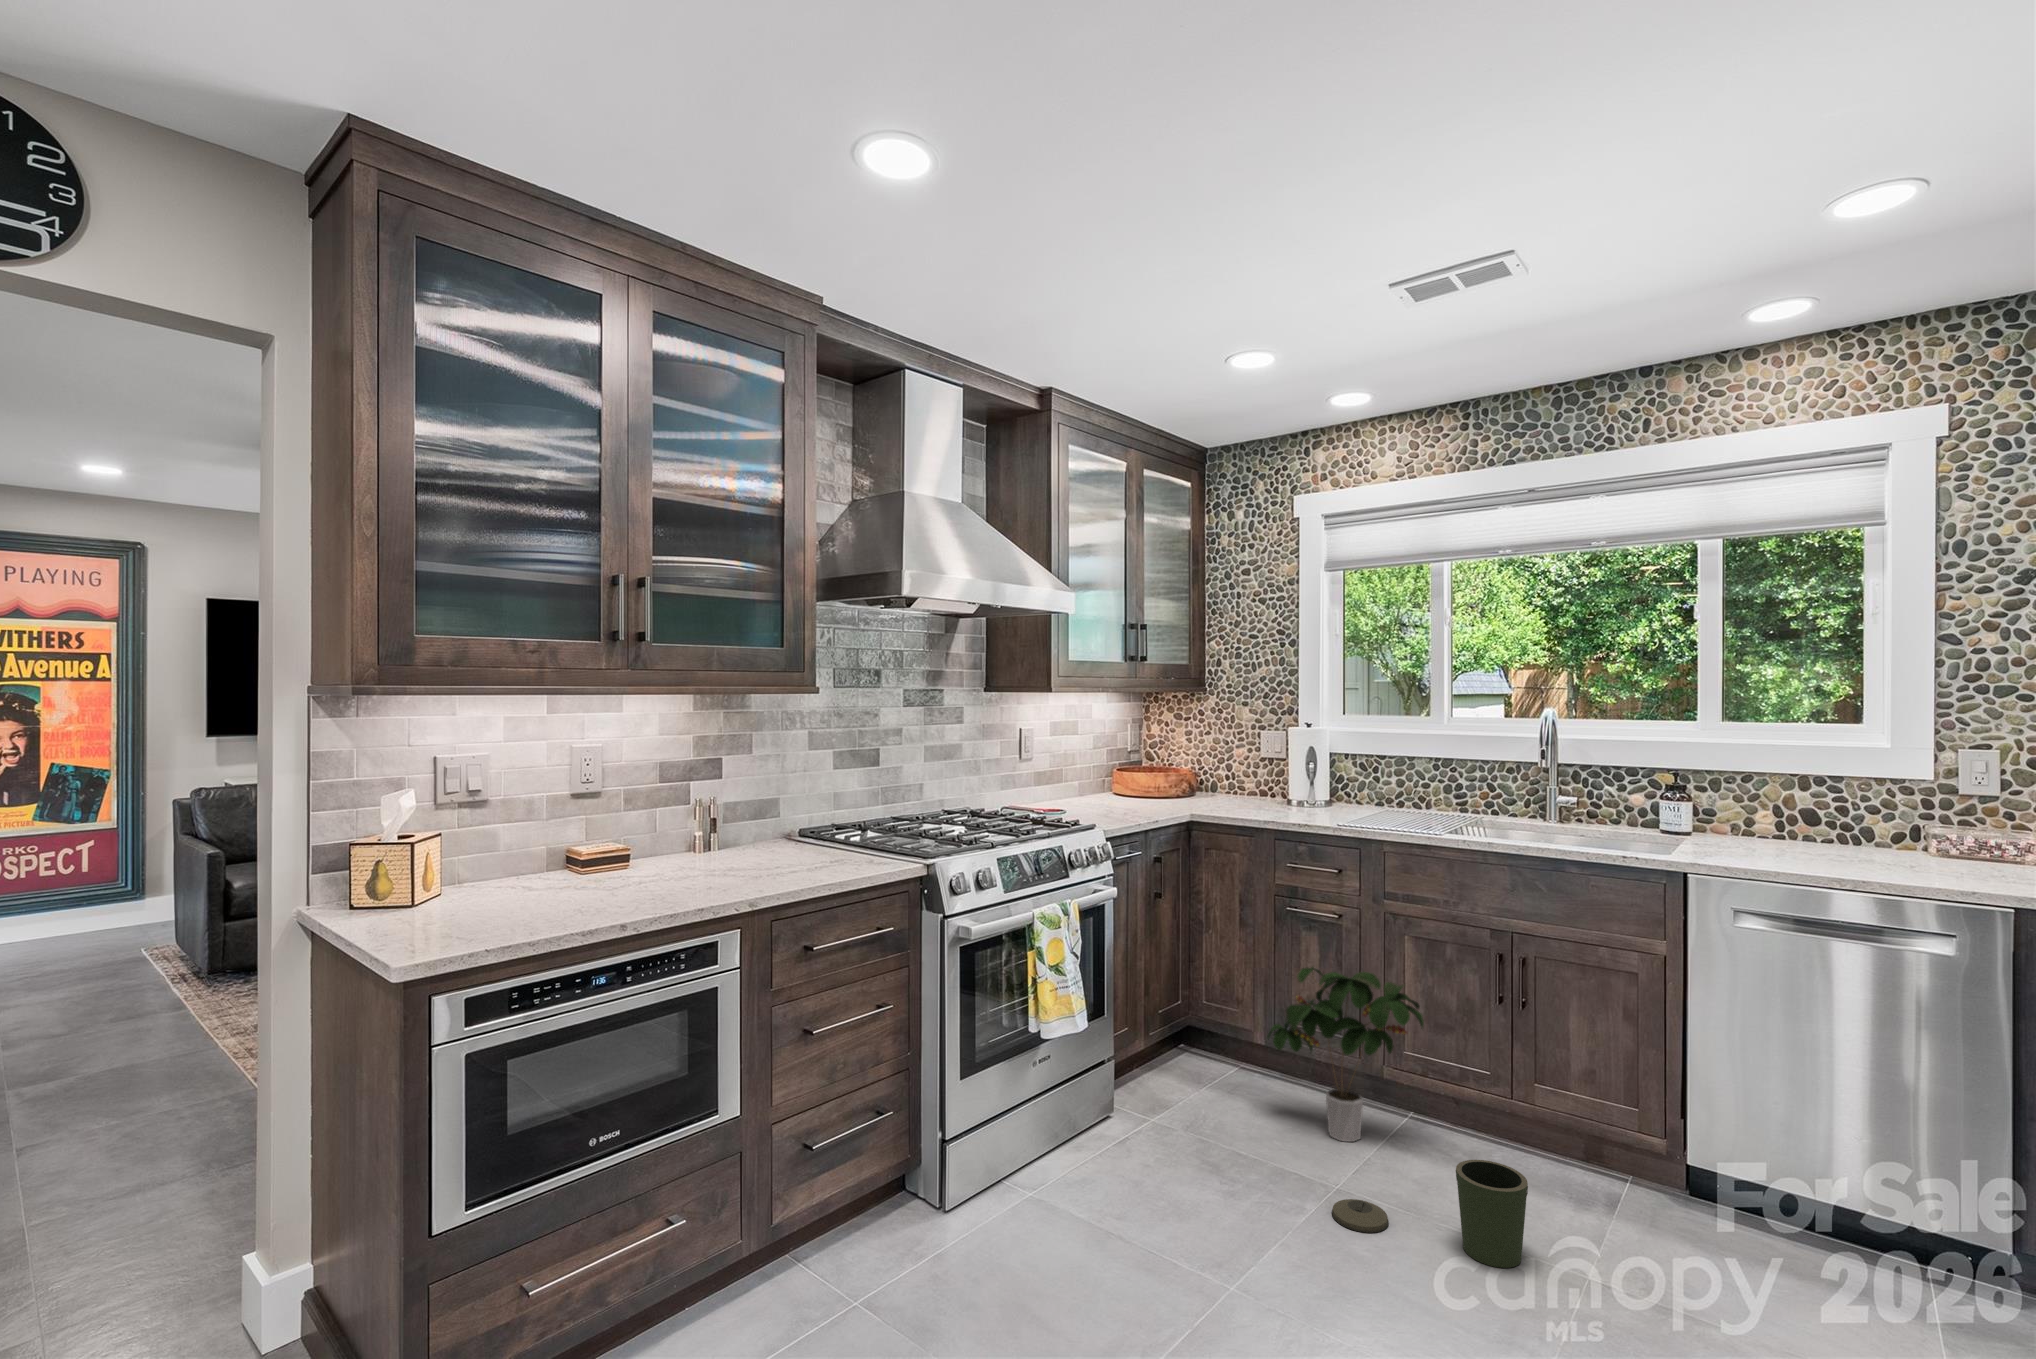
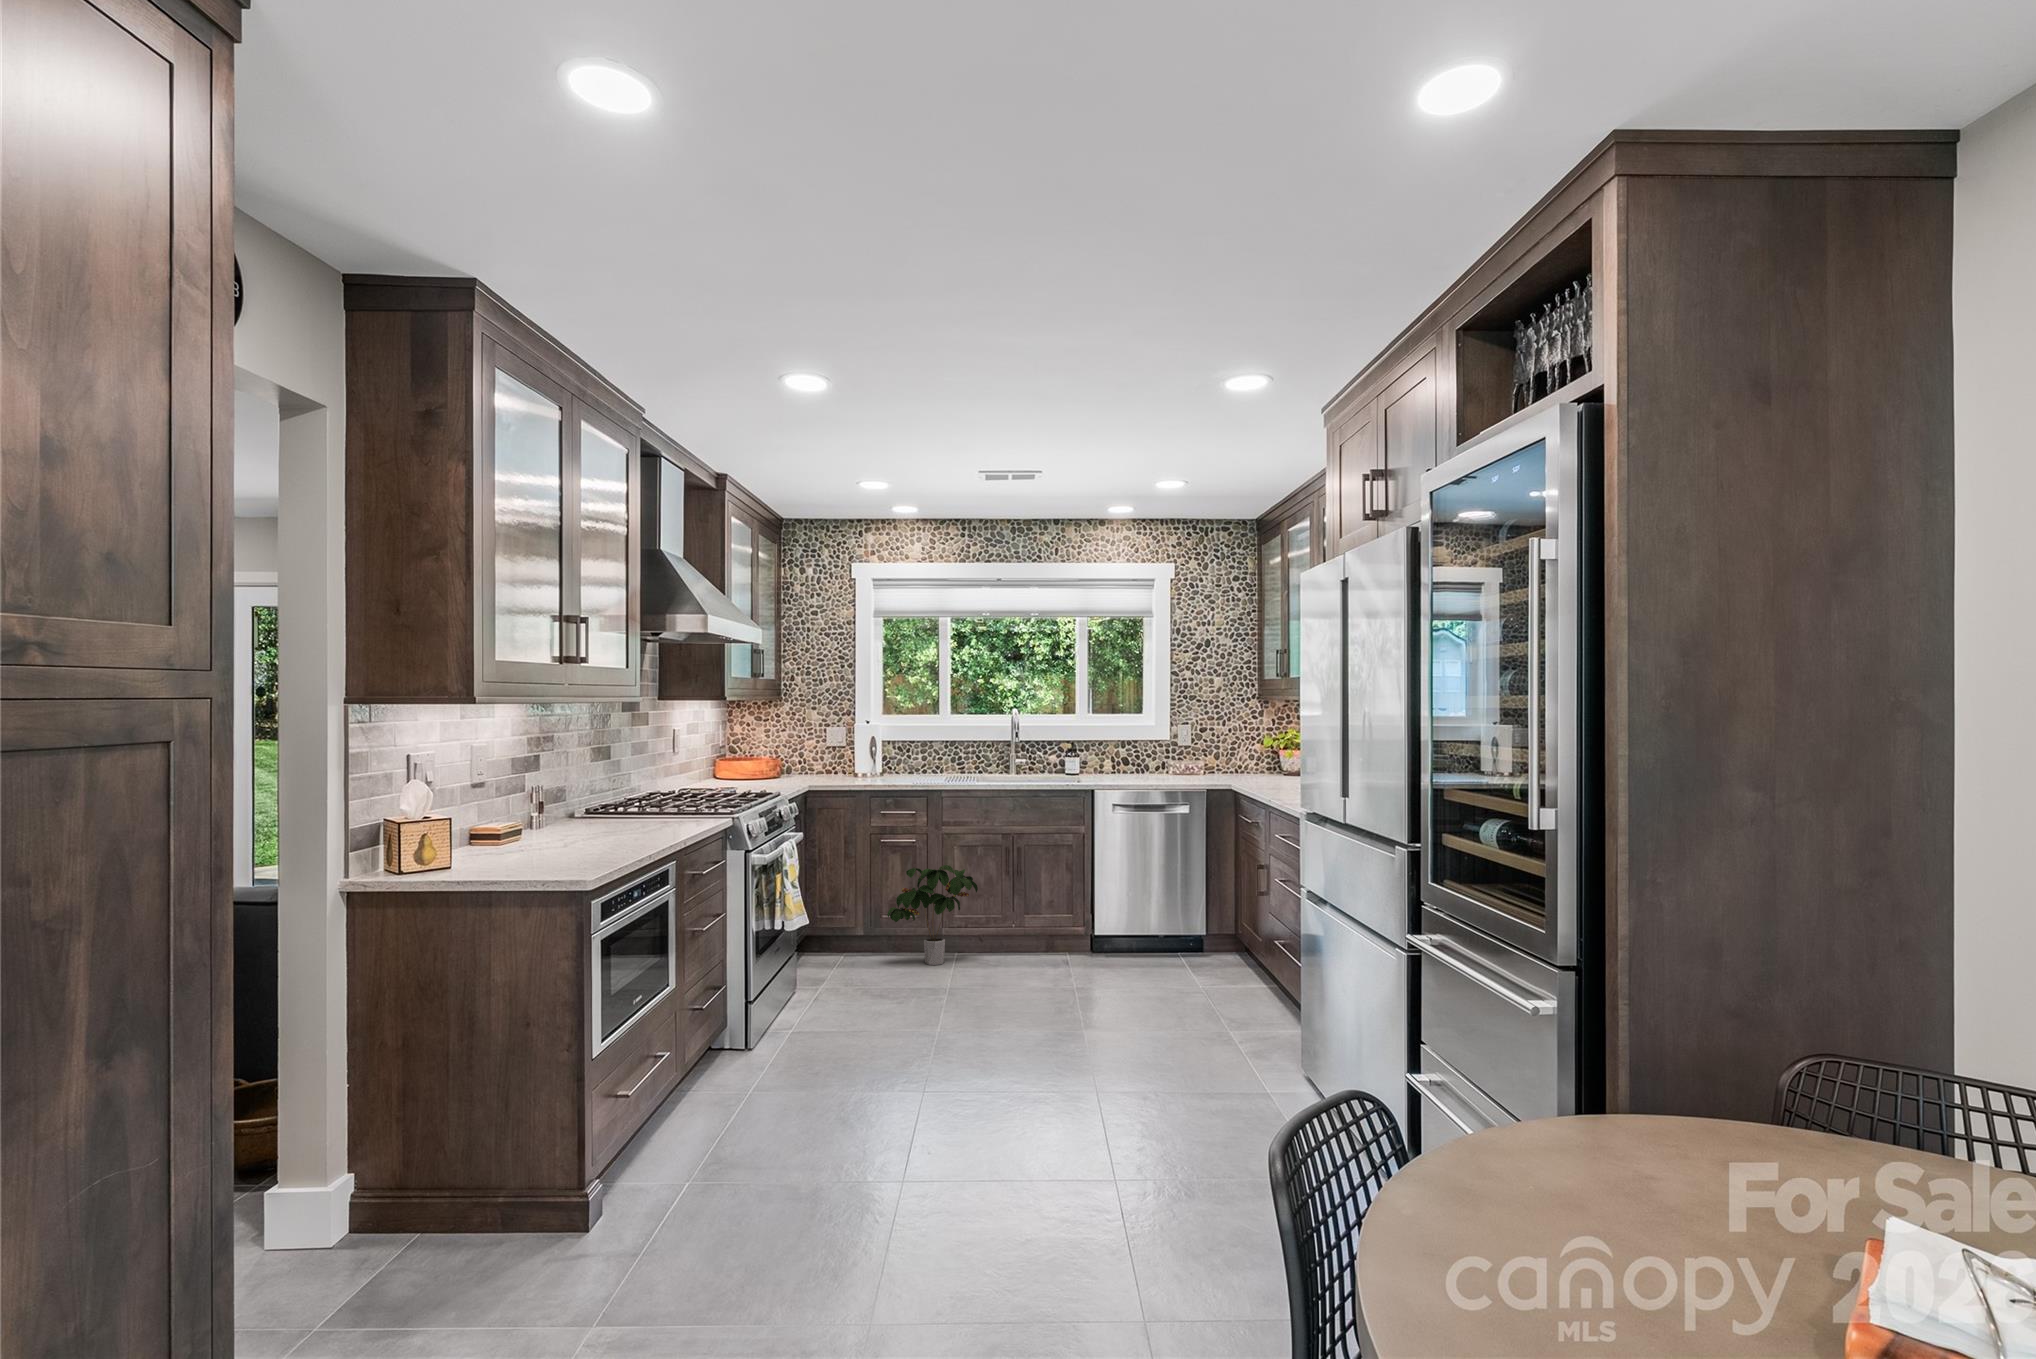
trash can: present [1332,1160,1528,1268] -> none [961,938,1052,988]

